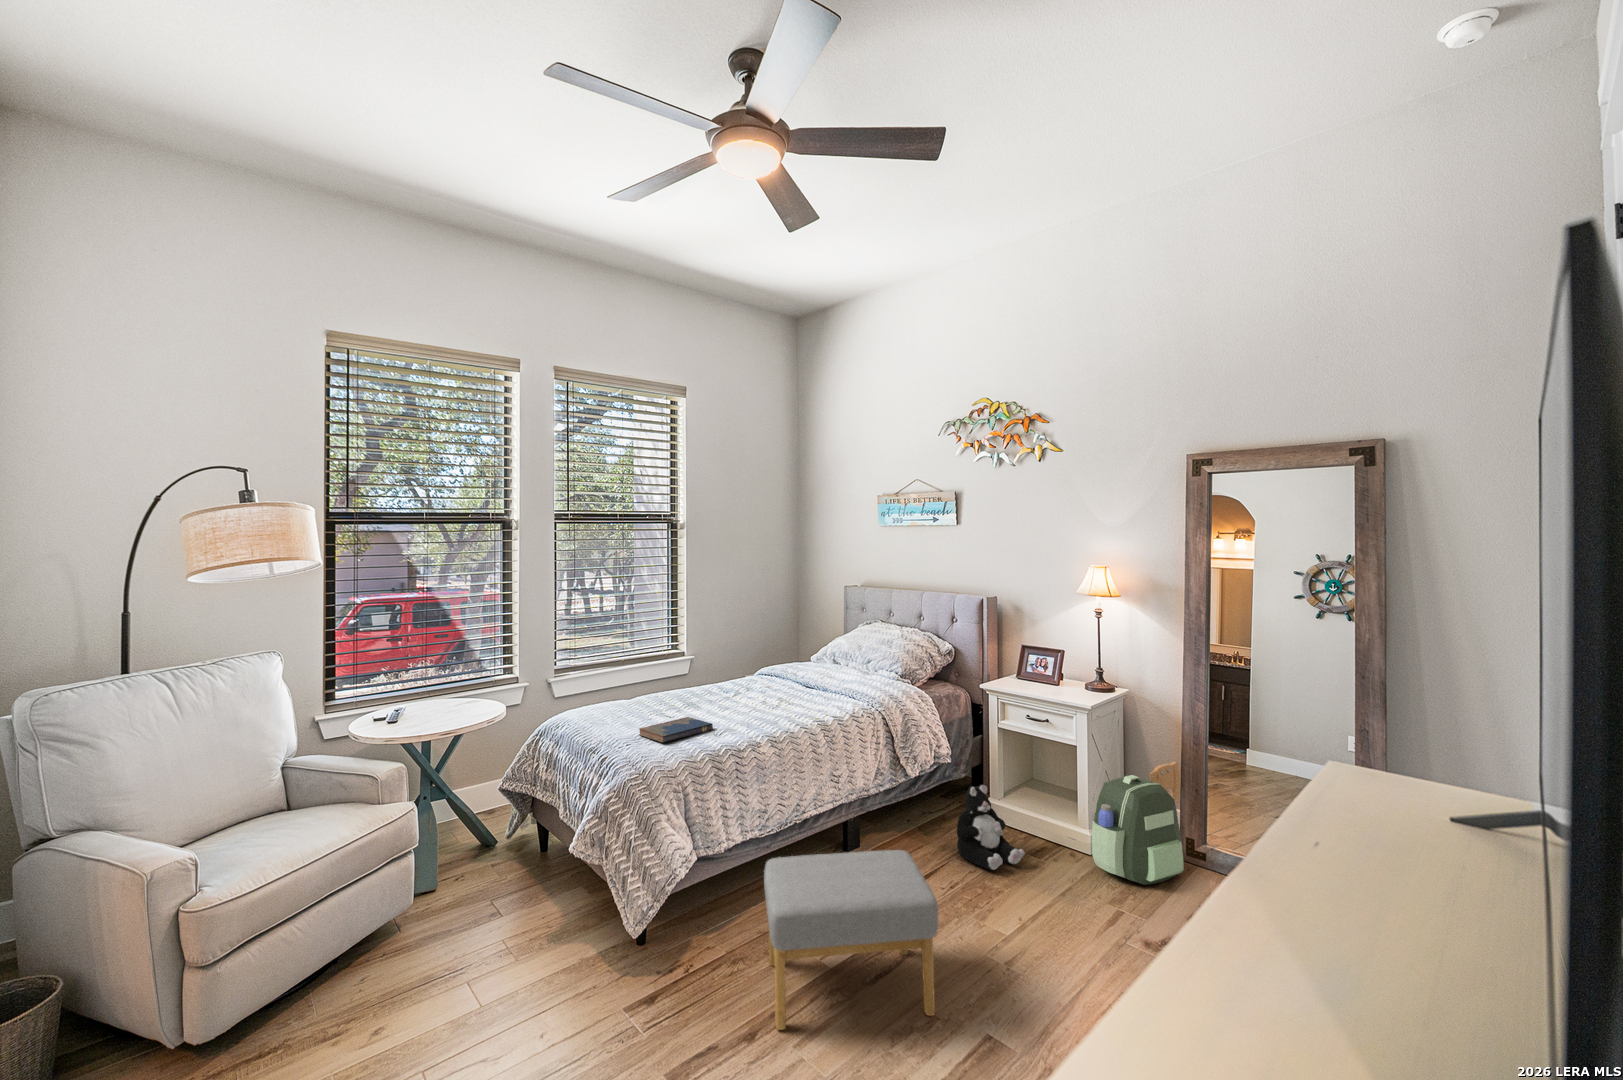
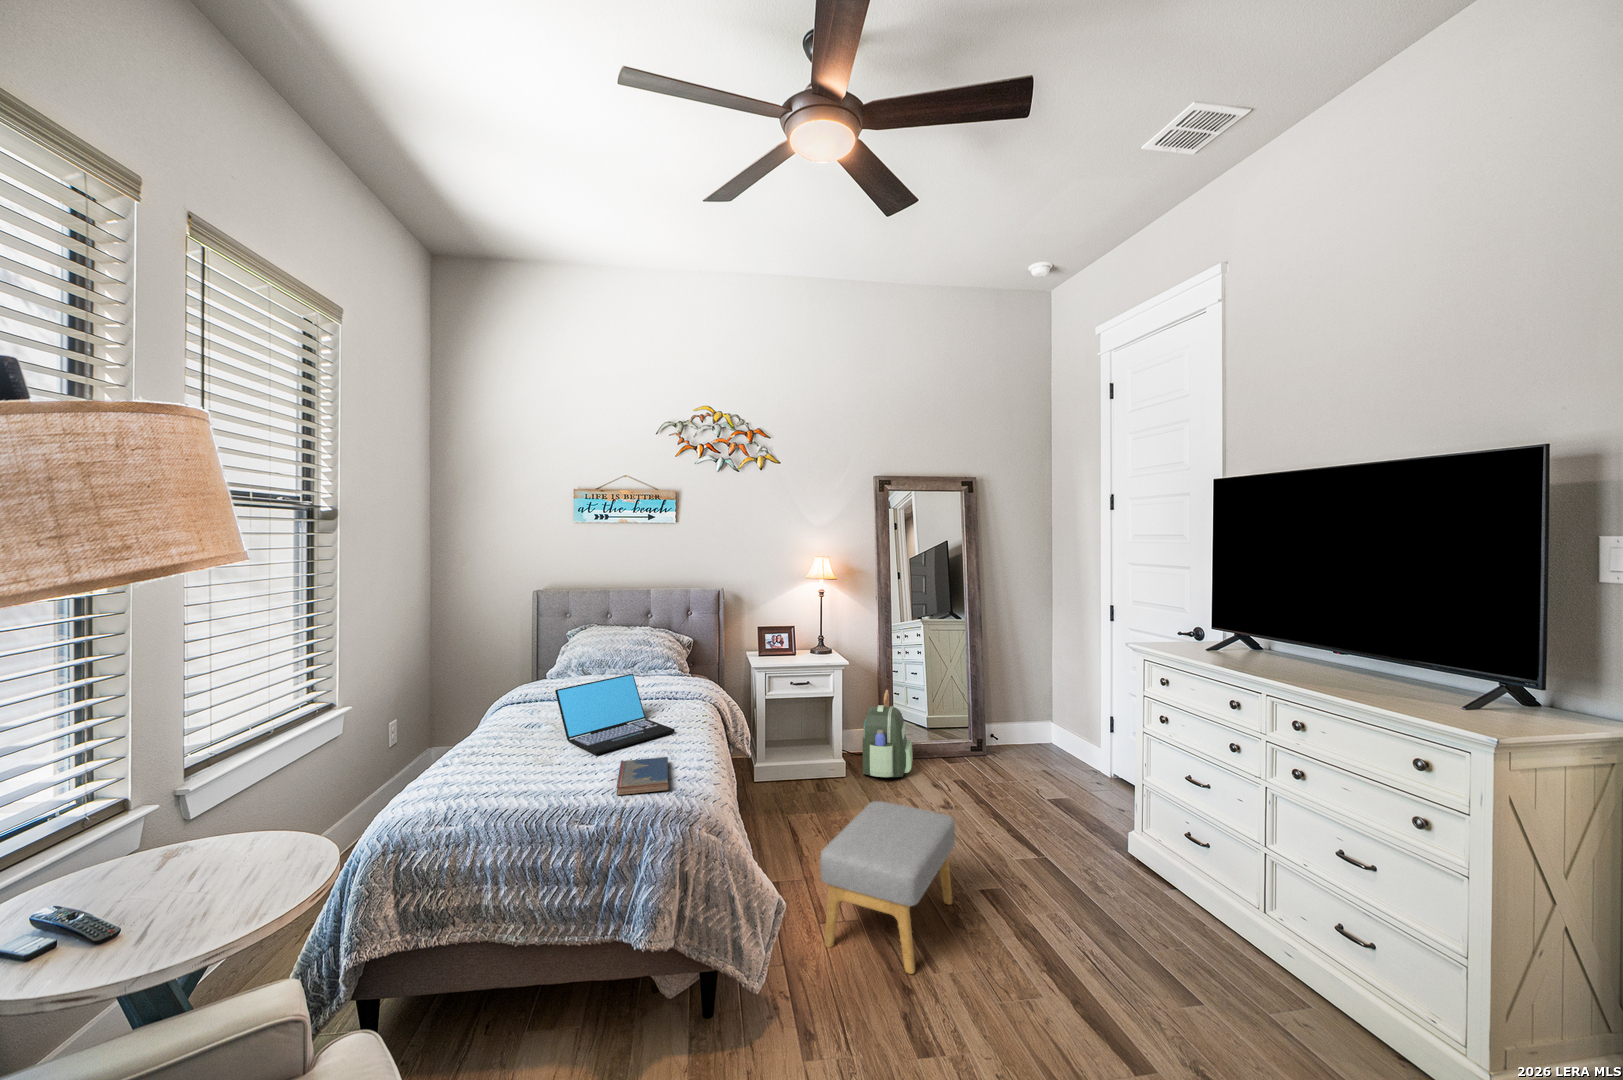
laptop: none [694,655,784,712] -> present [555,674,675,755]
plush toy: present [957,784,1025,870] -> none [782,745,838,810]

